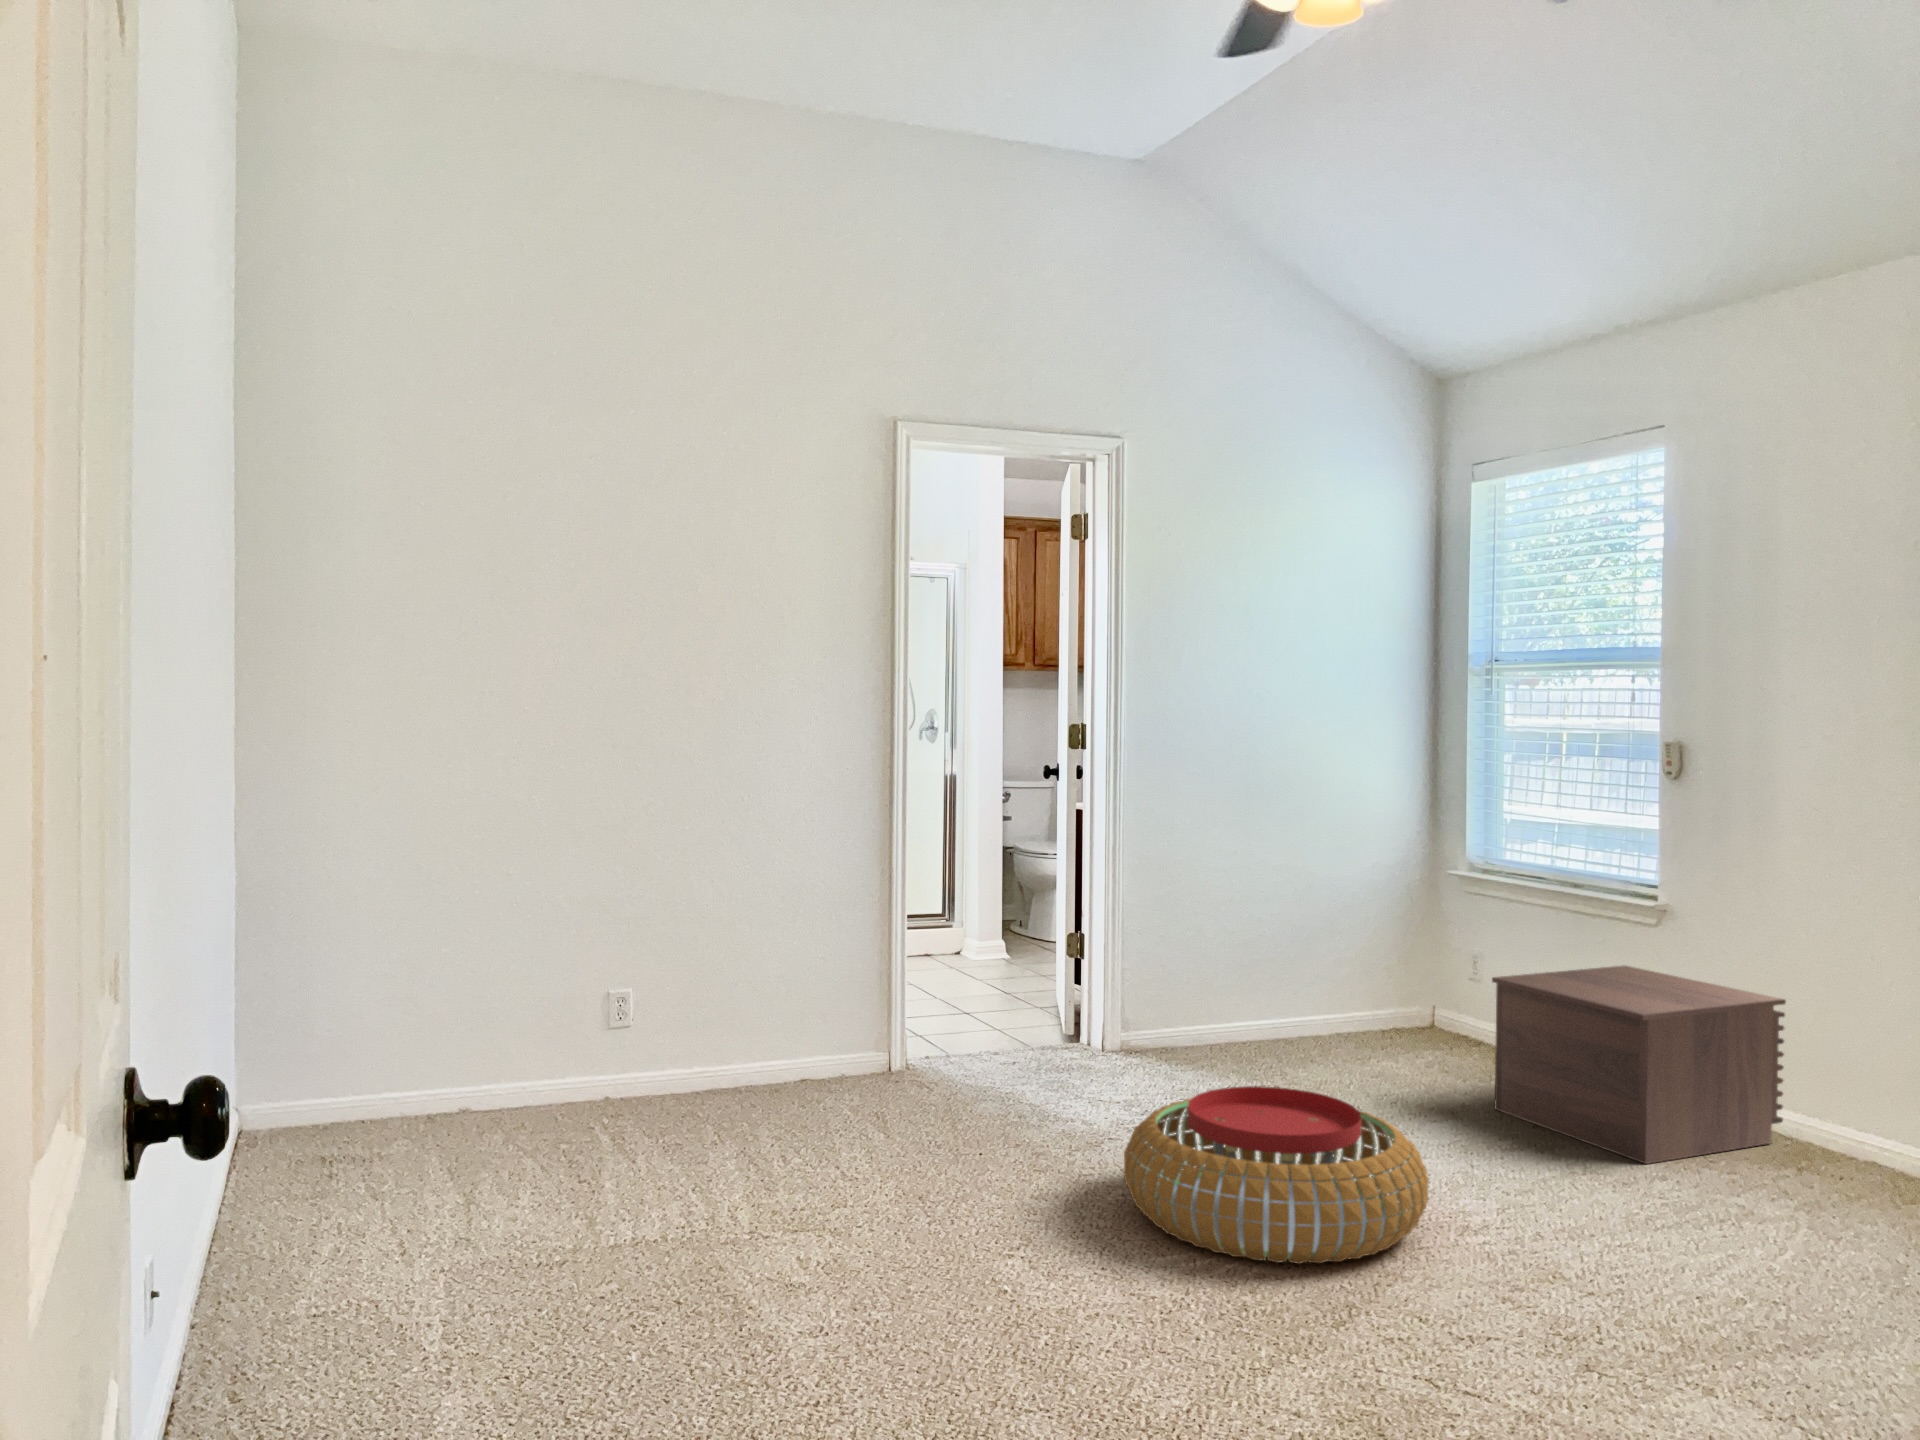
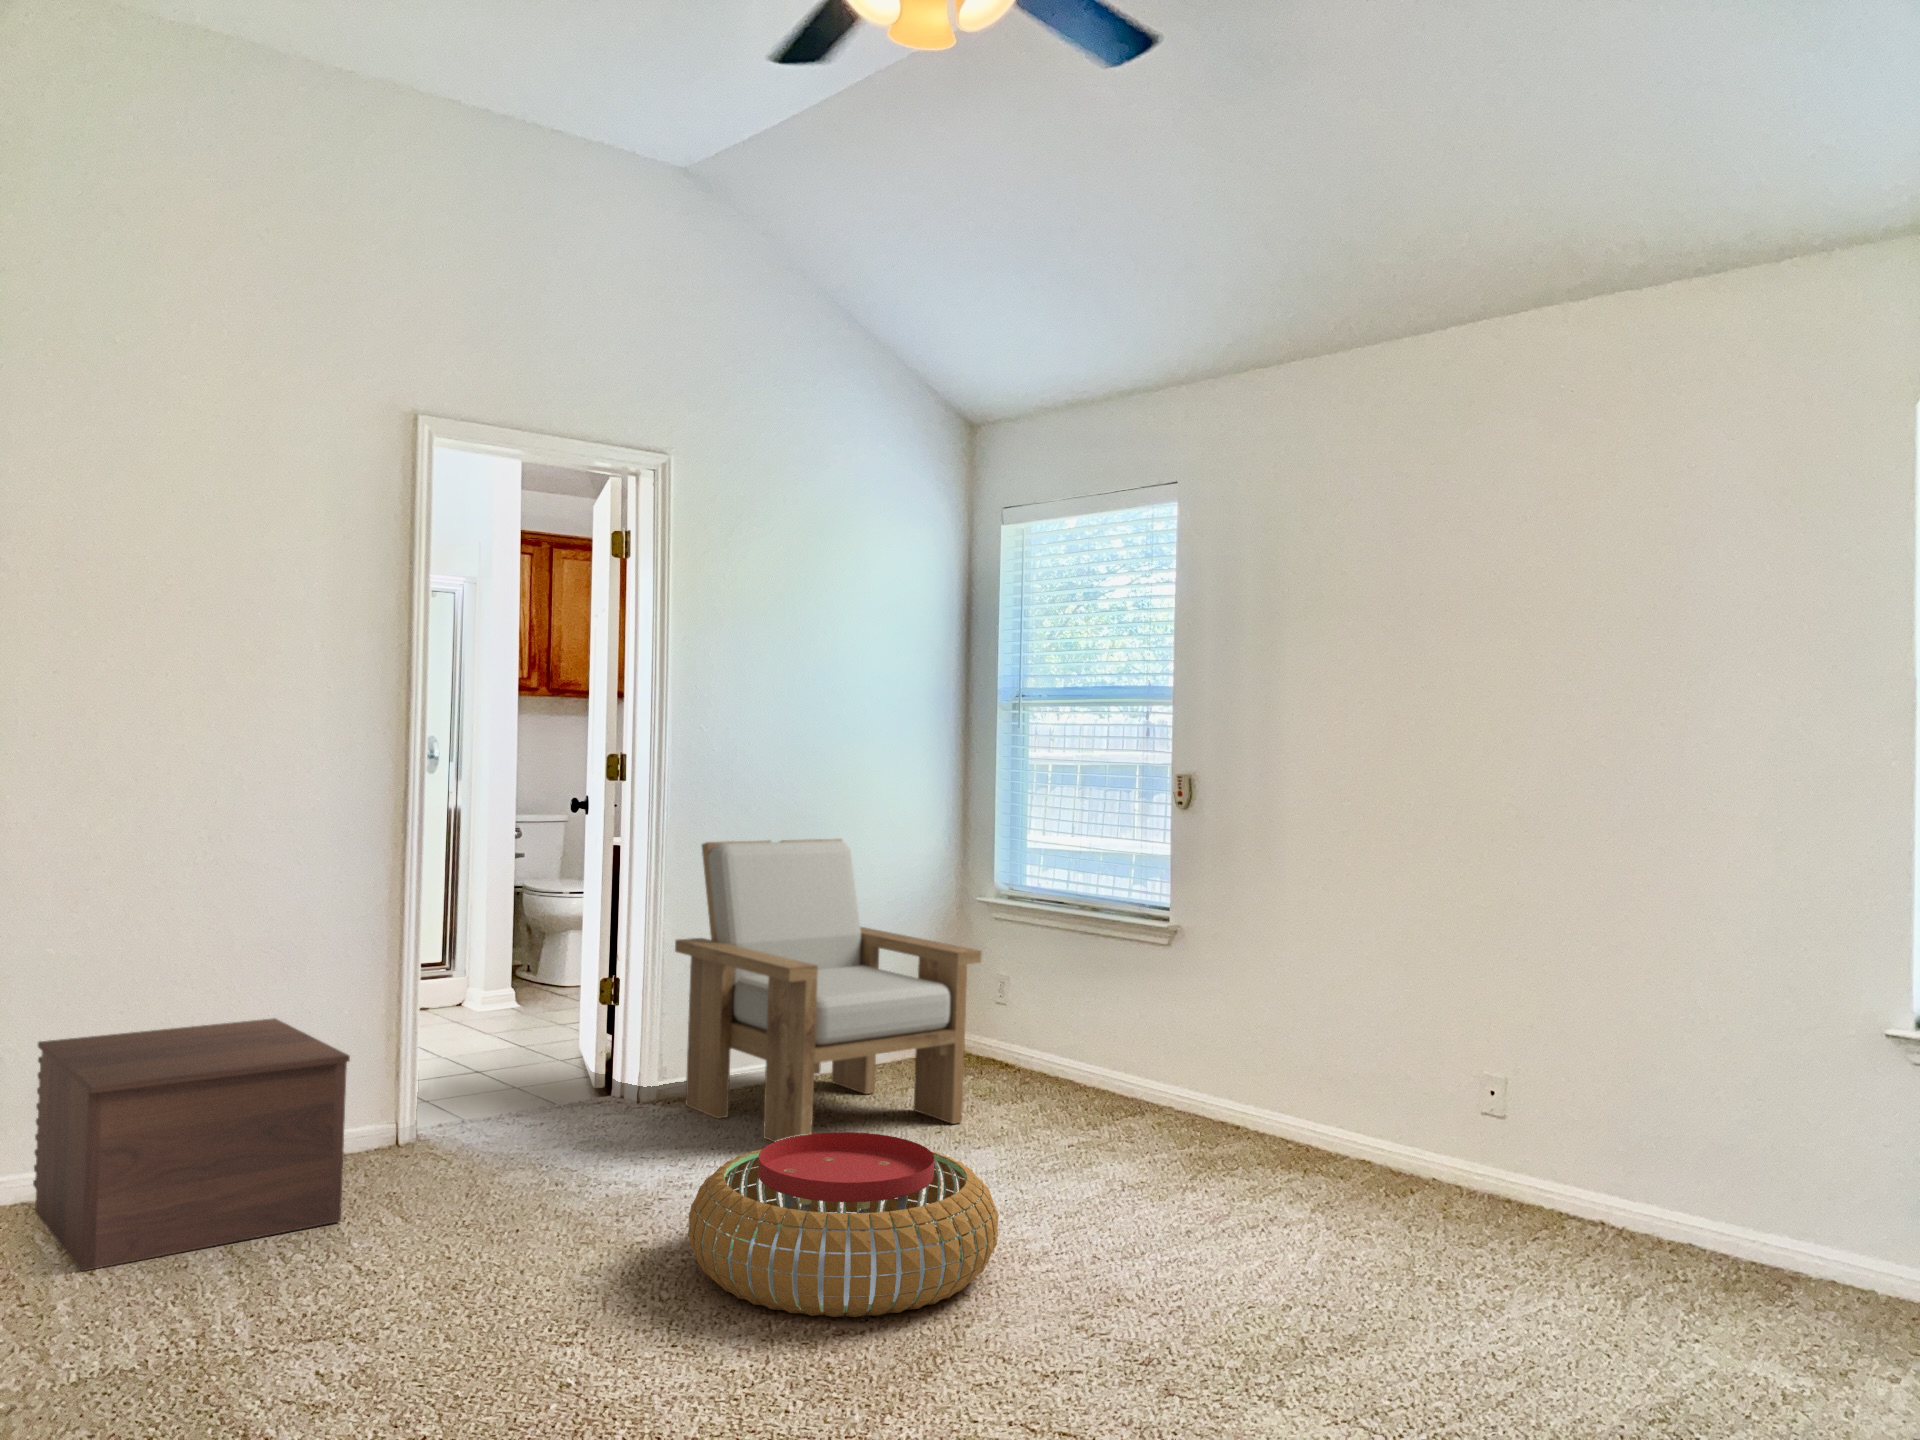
armchair: none [1132,805,1435,1107] -> present [675,839,982,1142]
nightstand: present [1492,965,1786,1164] -> present [33,1018,350,1271]

